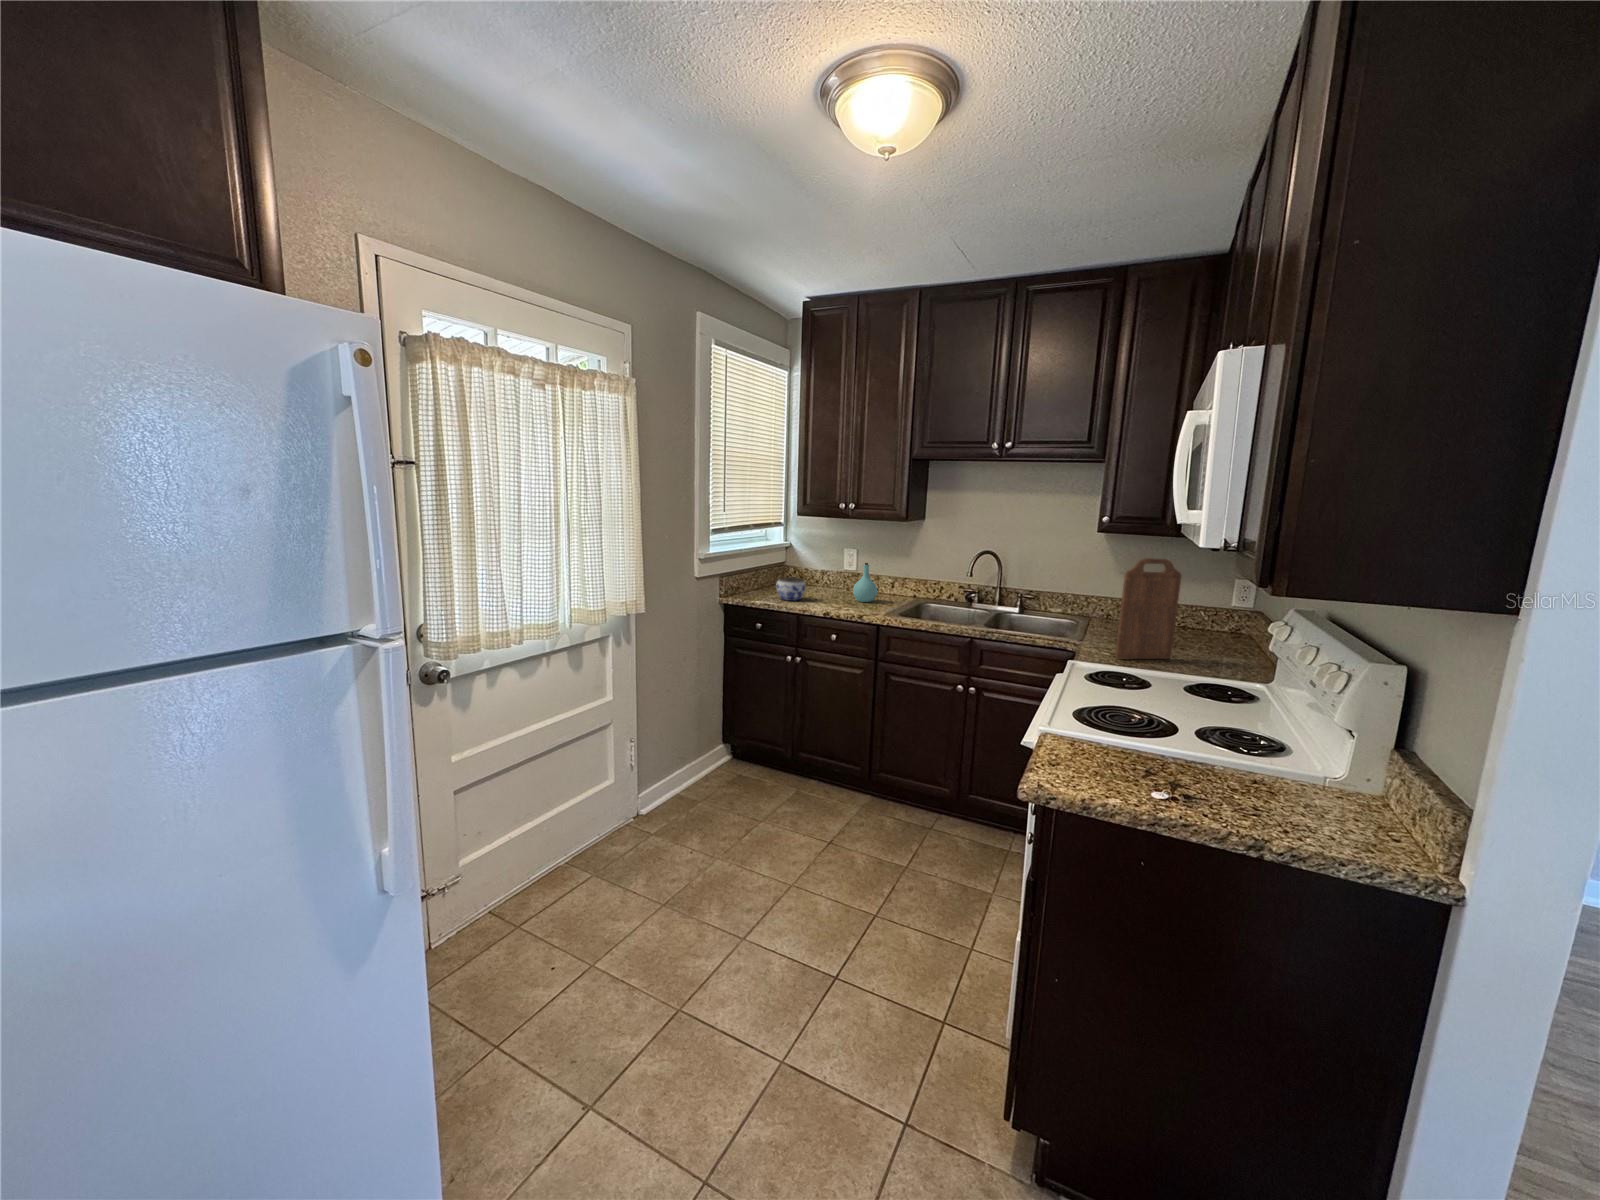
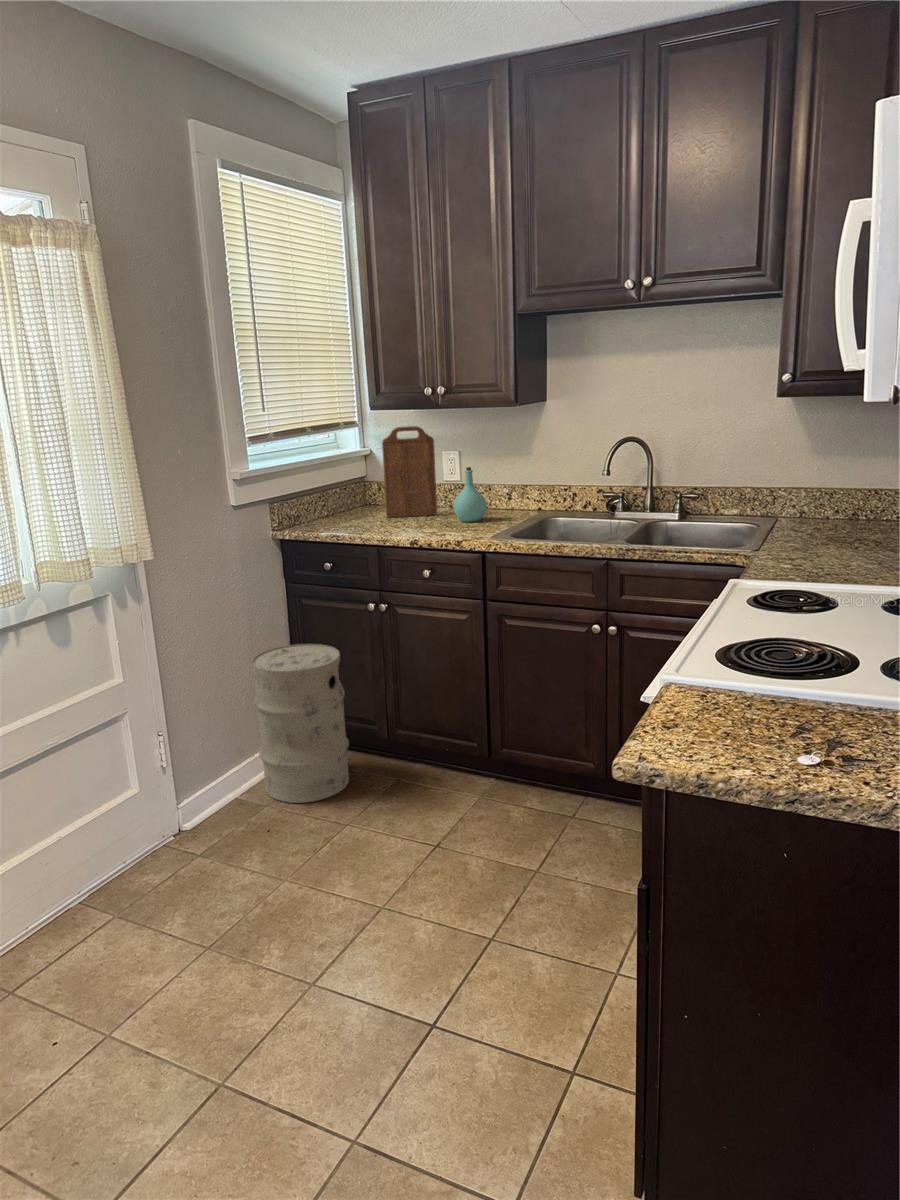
cutting board: present [1115,558,1181,659] -> present [382,426,437,517]
jar: present [777,577,805,601] -> none [347,494,387,528]
trash can: none [697,682,764,801] -> present [252,644,349,803]

